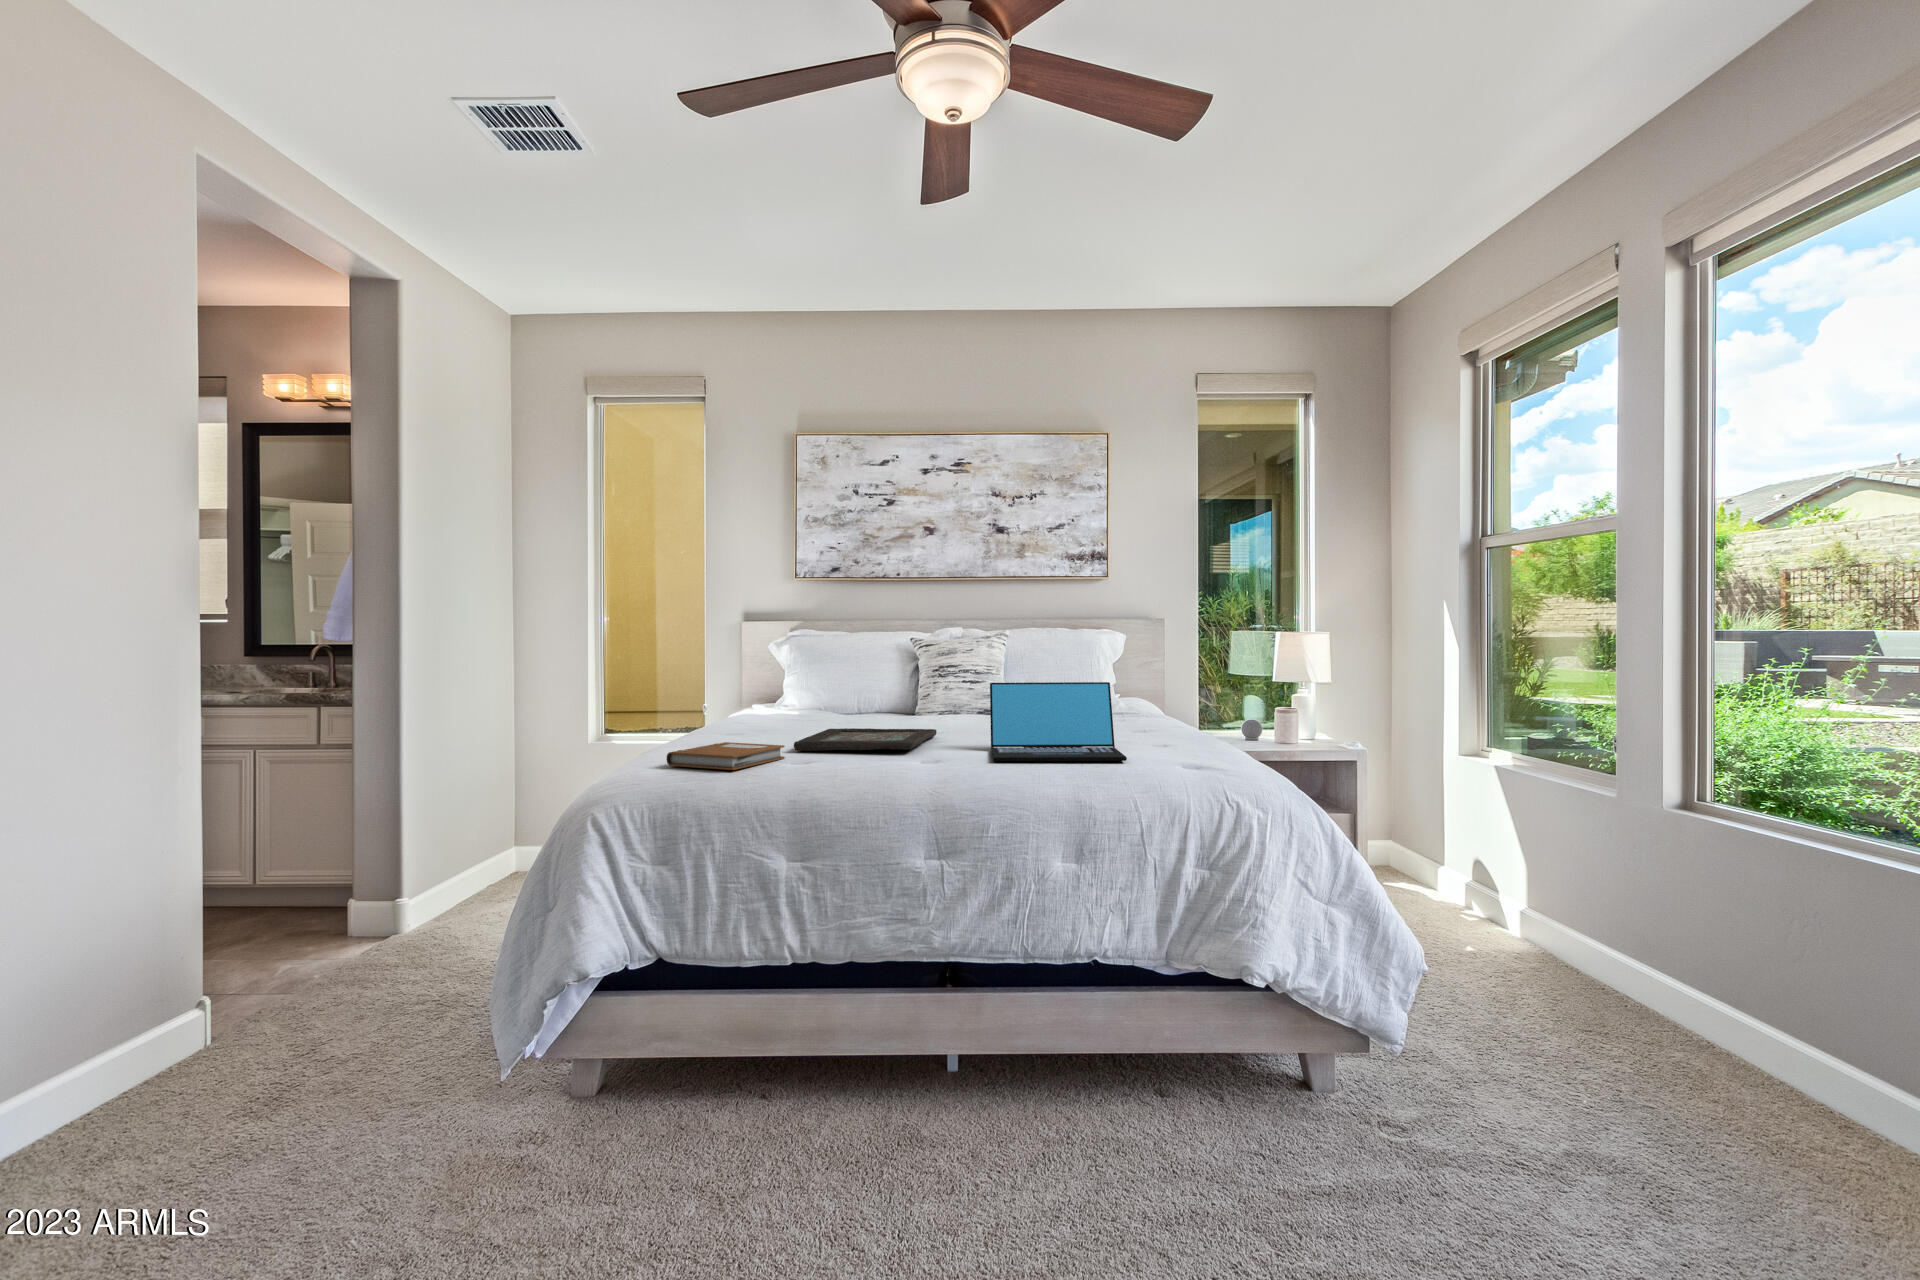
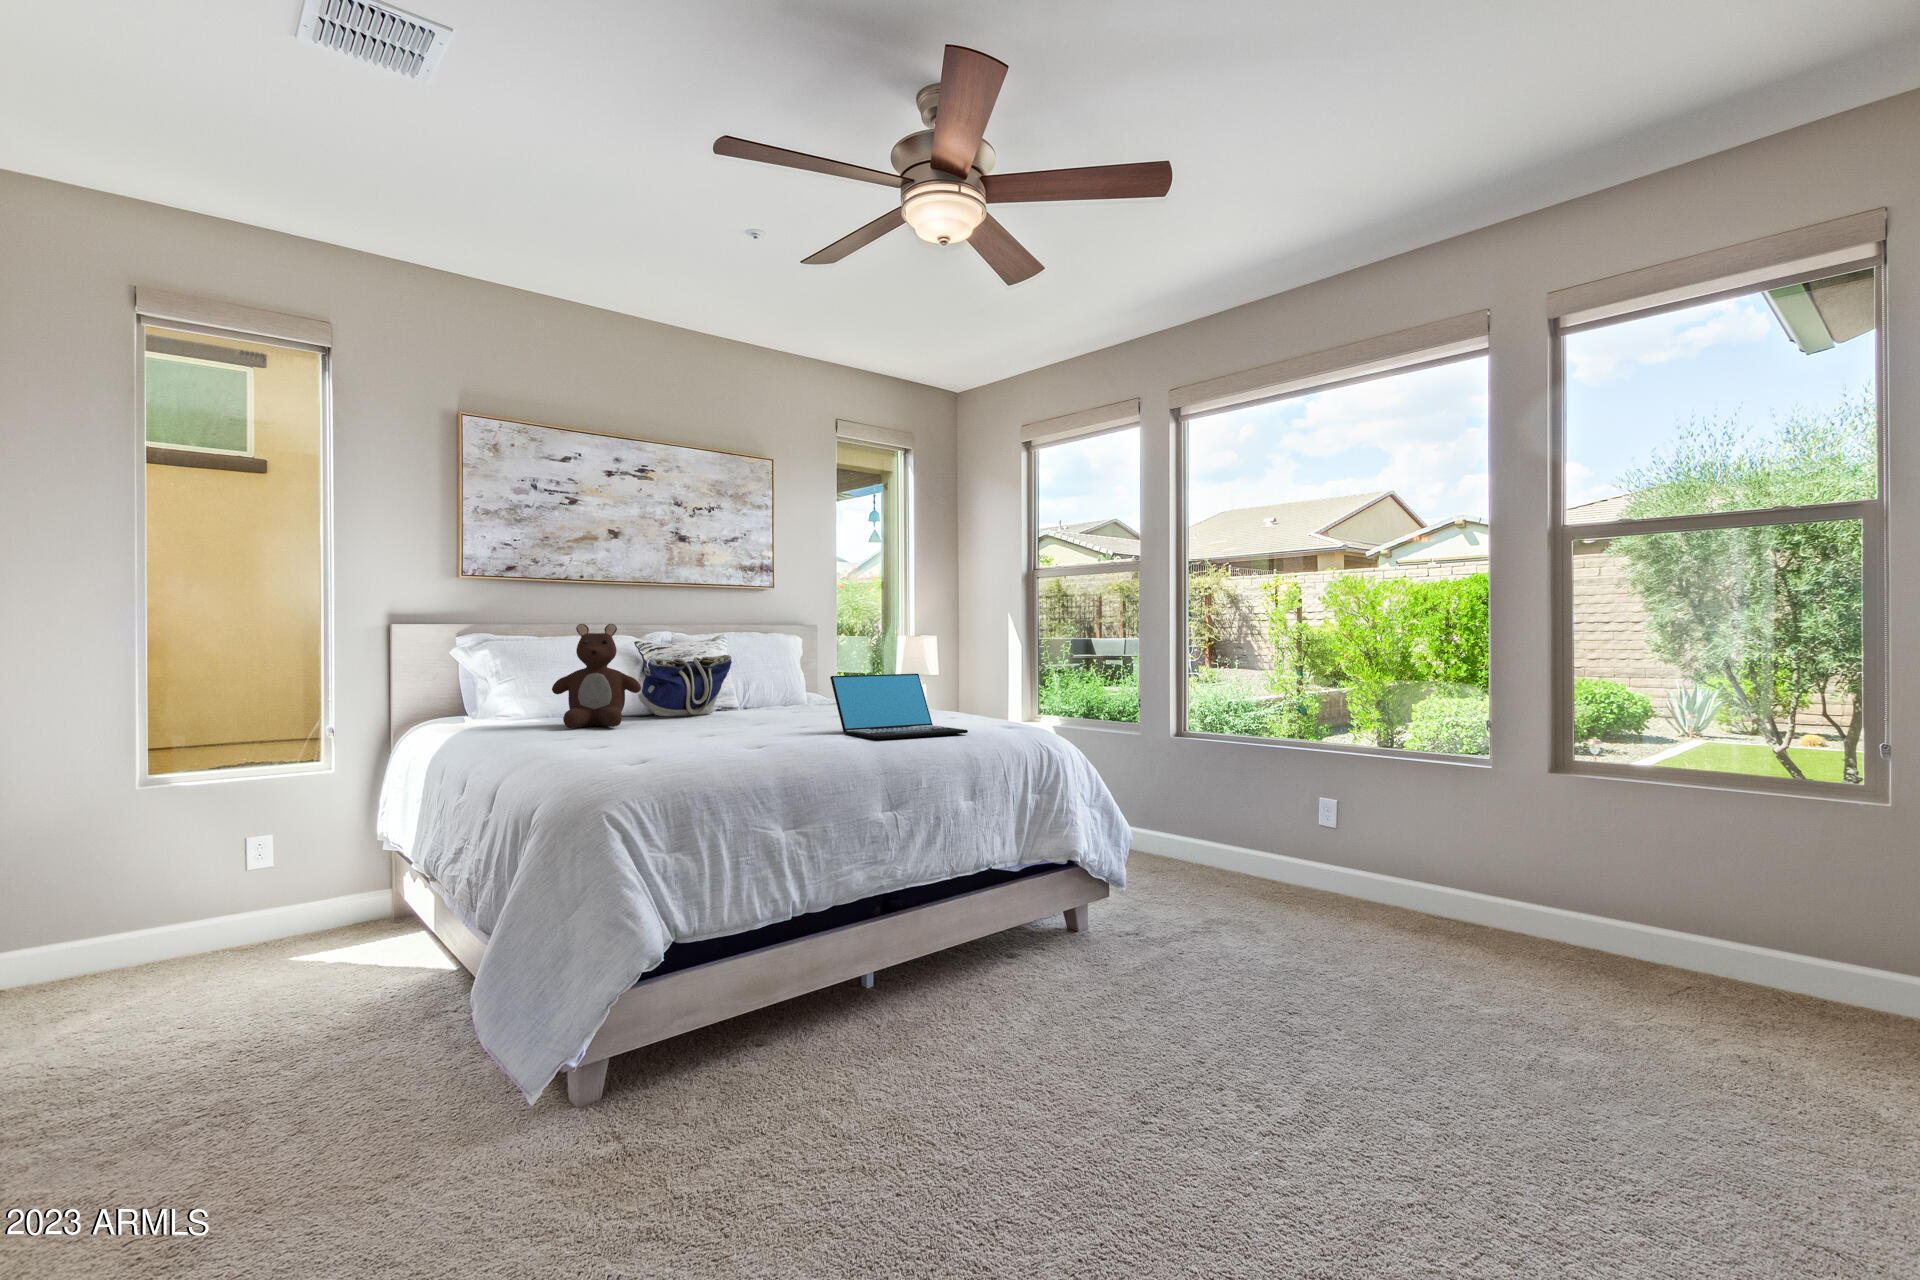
teddy bear: none [765,623,849,727] -> present [552,624,641,728]
tote bag: none [871,654,971,717] -> present [638,655,732,716]
decorative tray: present [794,728,937,751] -> none [658,721,794,743]
notebook: present [667,742,785,770] -> none [612,737,694,760]

